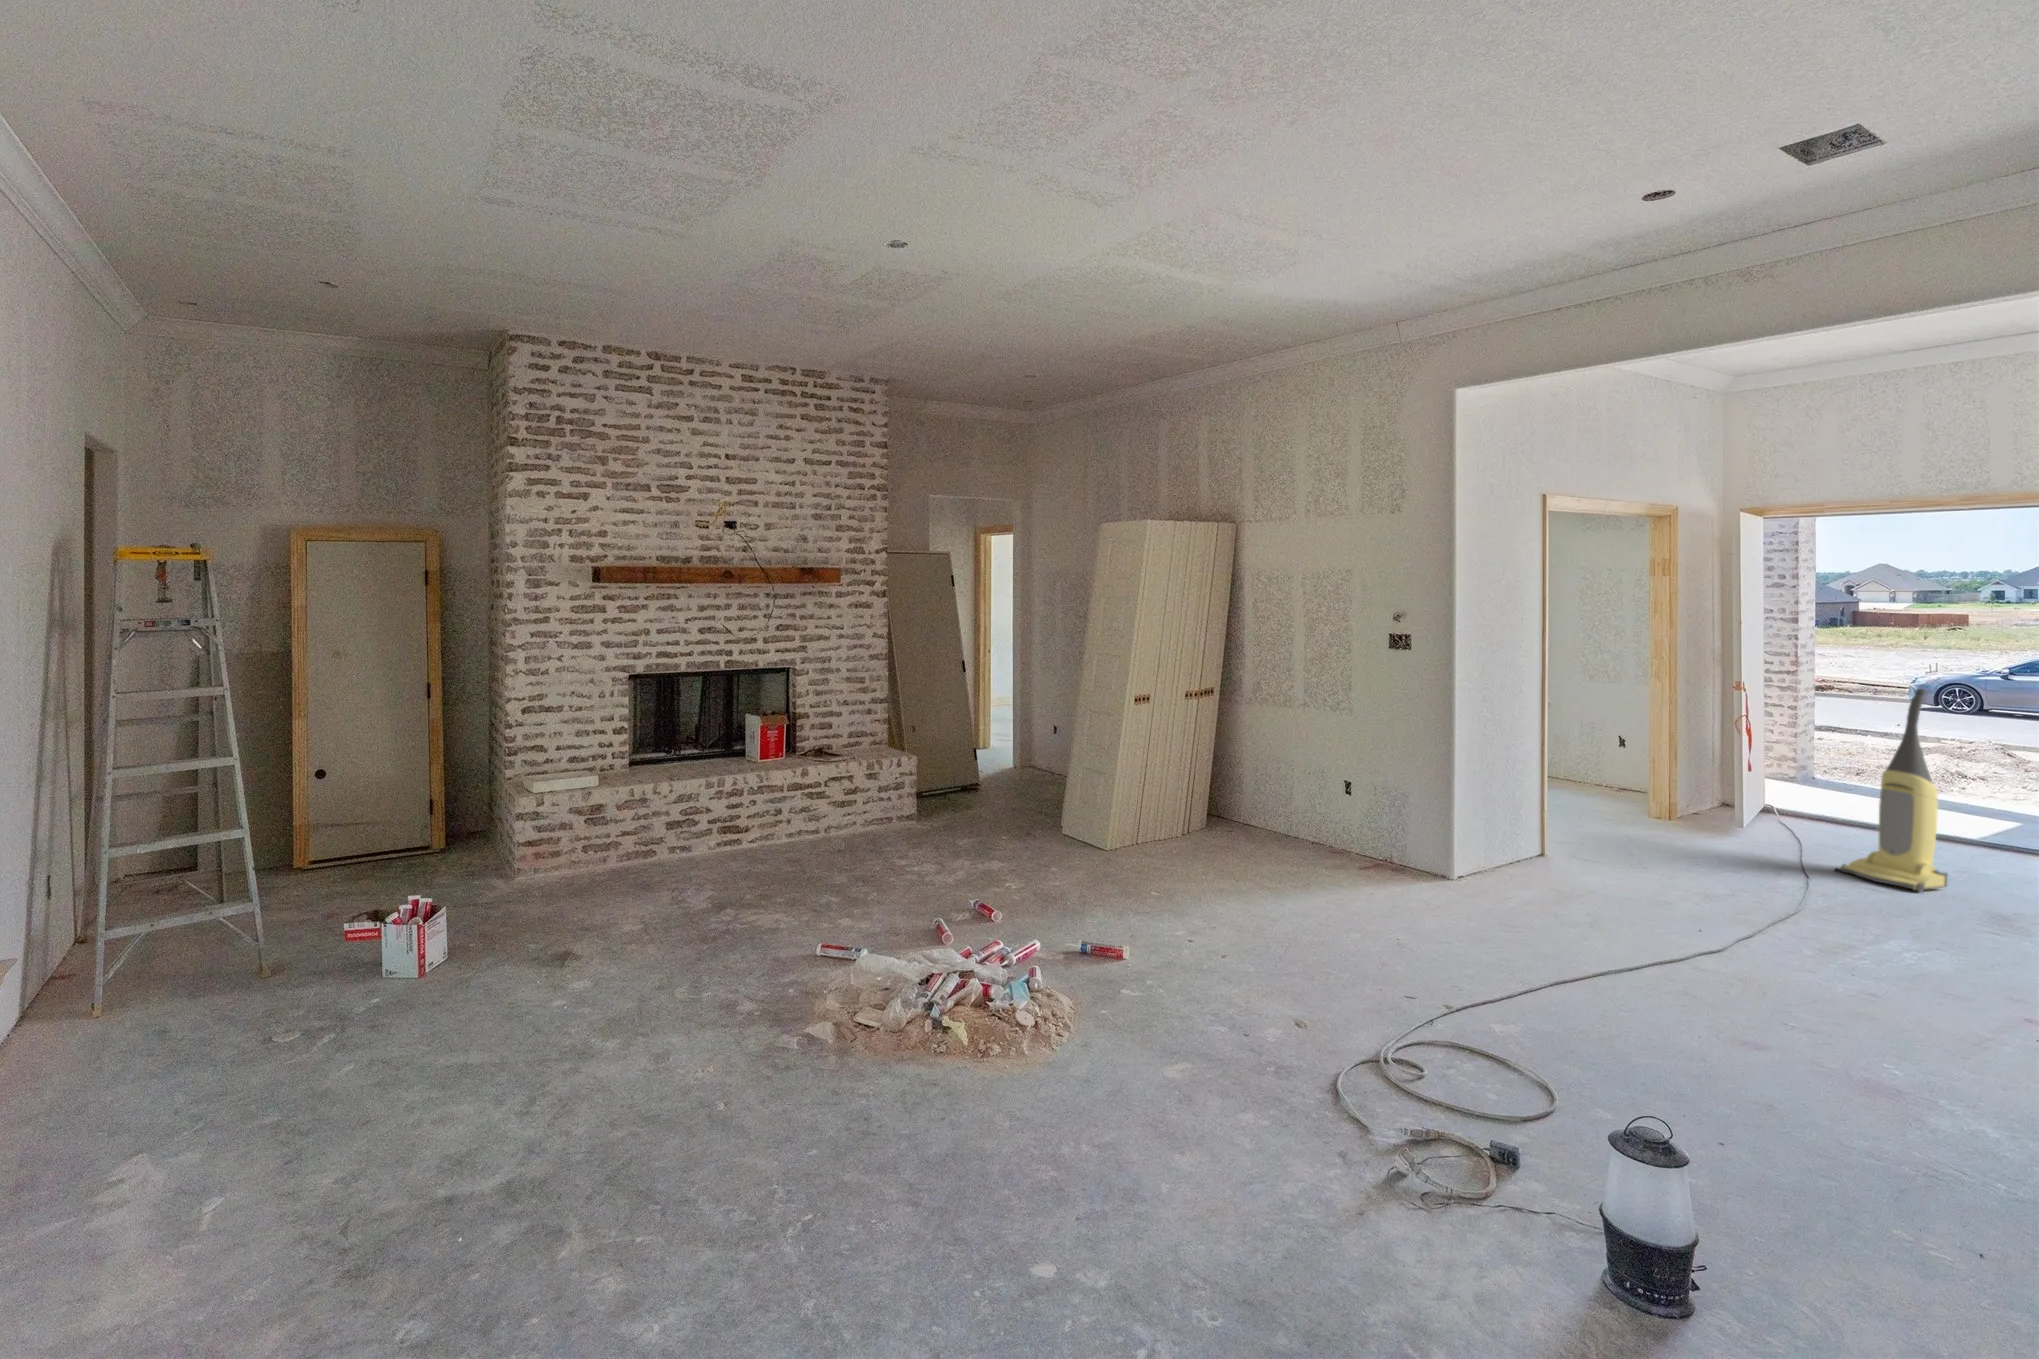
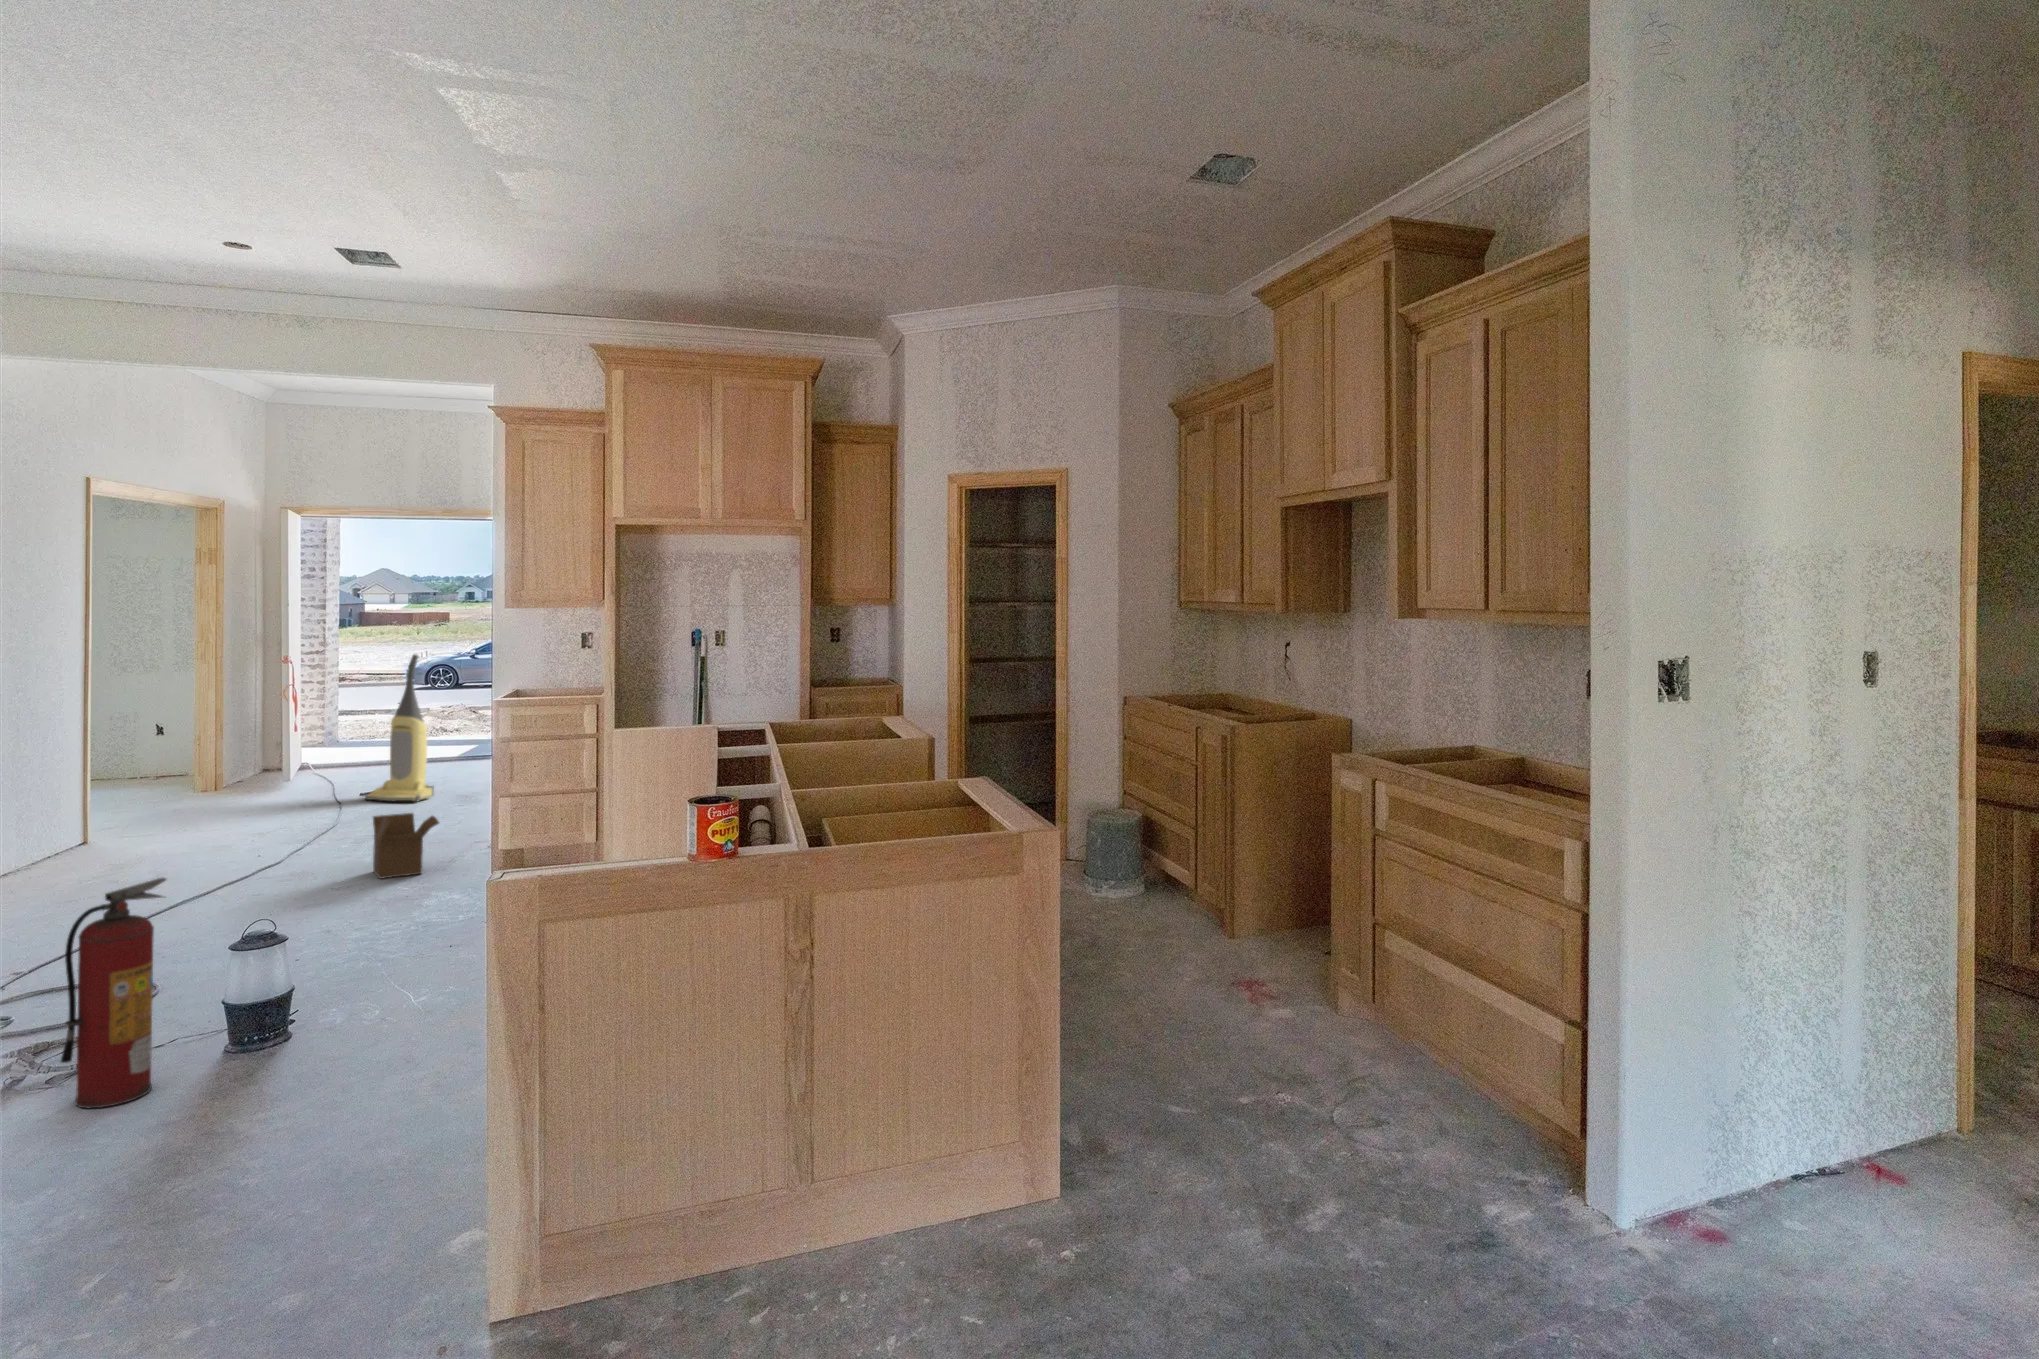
cardboard box: none [1846,925,1960,1034] -> present [373,813,439,879]
fire extinguisher: none [1405,1025,1524,1312] -> present [61,878,166,1108]

